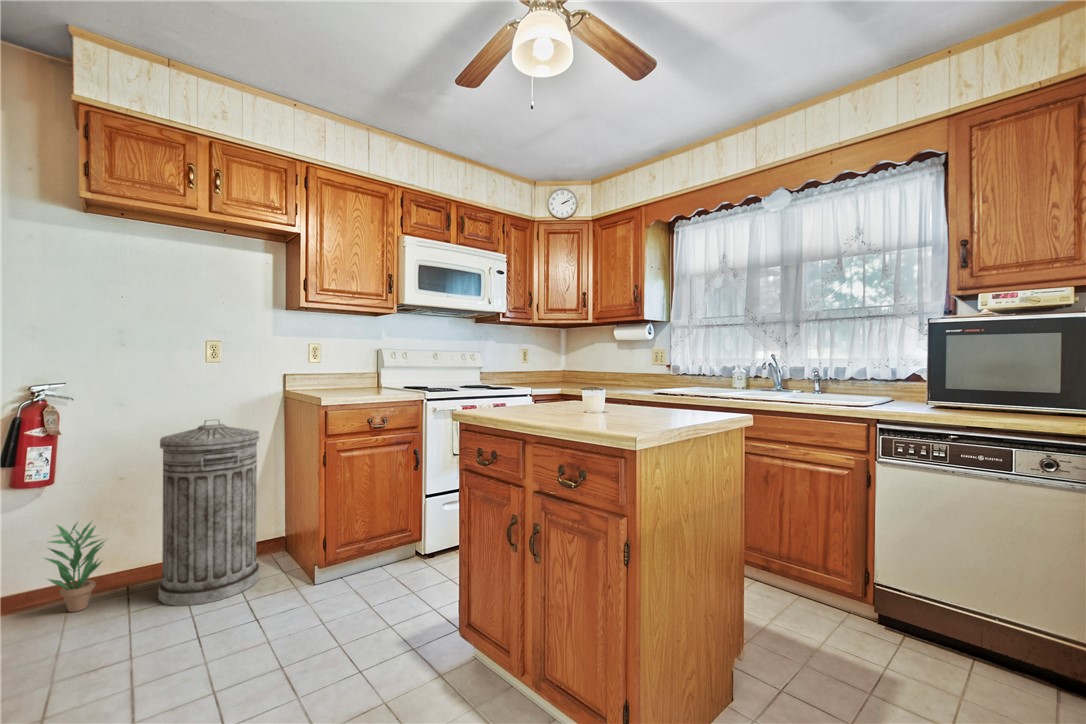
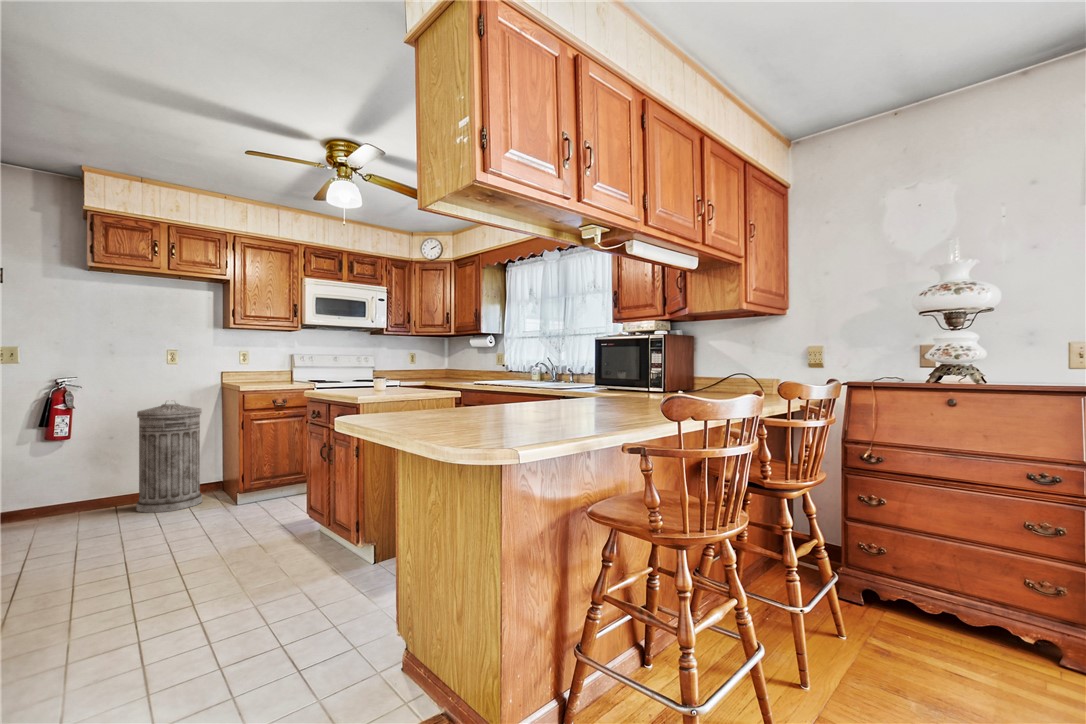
potted plant: present [45,522,105,612] -> none [66,460,105,516]

